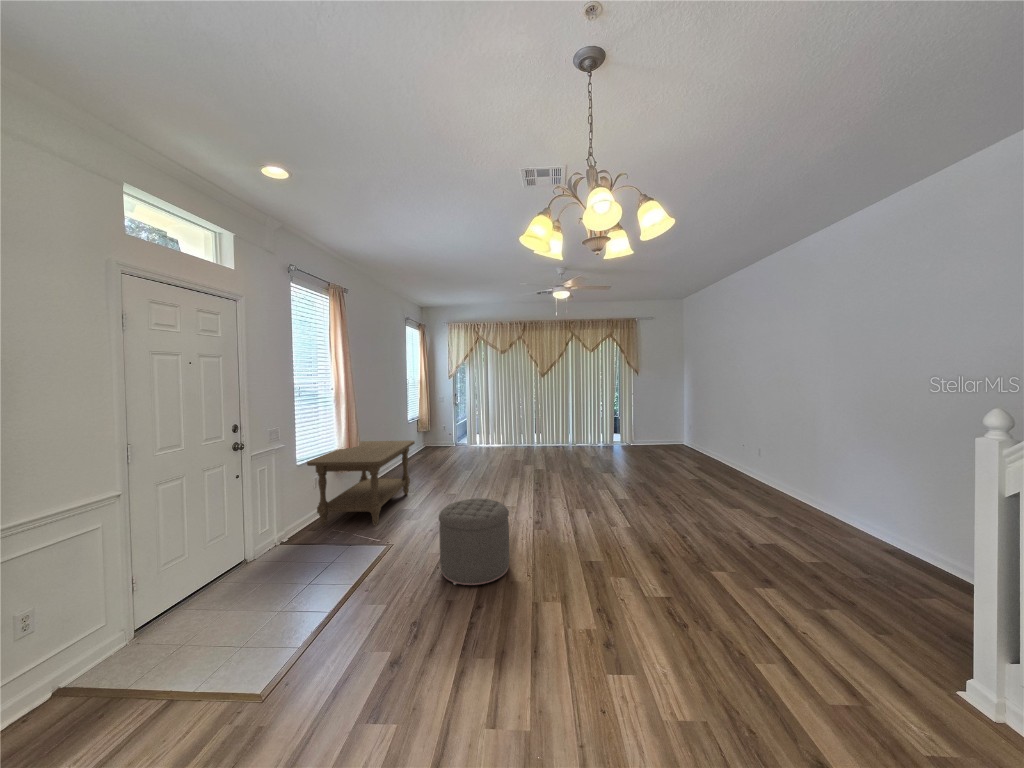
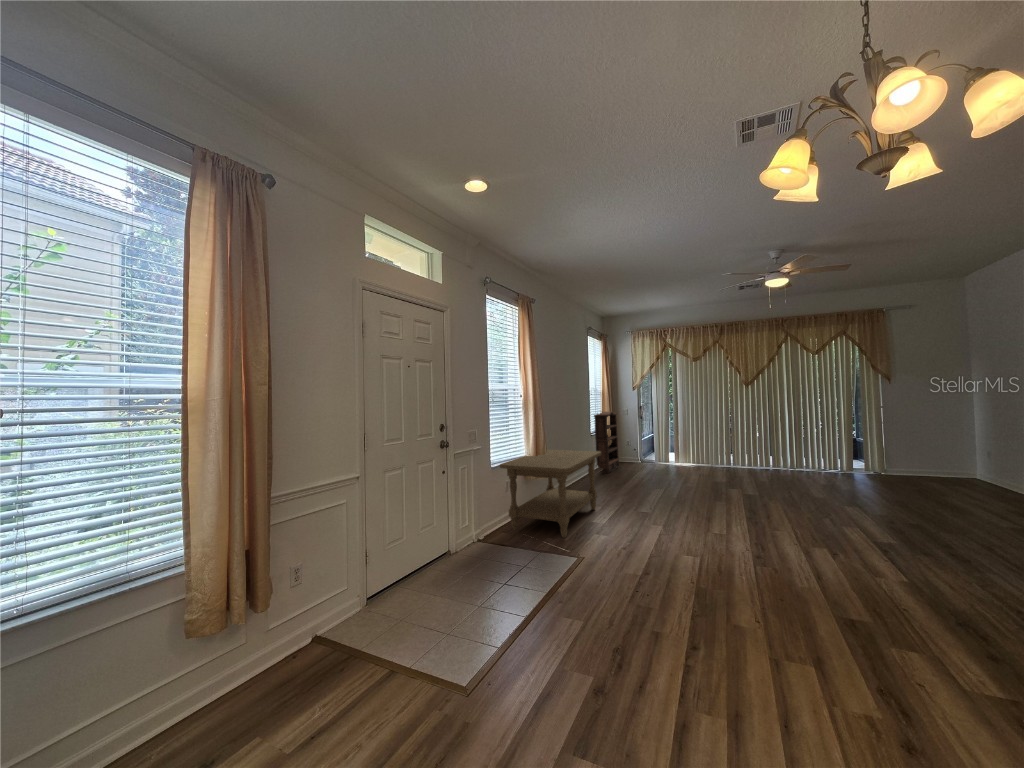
bookshelf: none [411,399,435,457] -> present [594,411,619,473]
ottoman: present [439,498,510,585] -> none [640,522,744,640]

